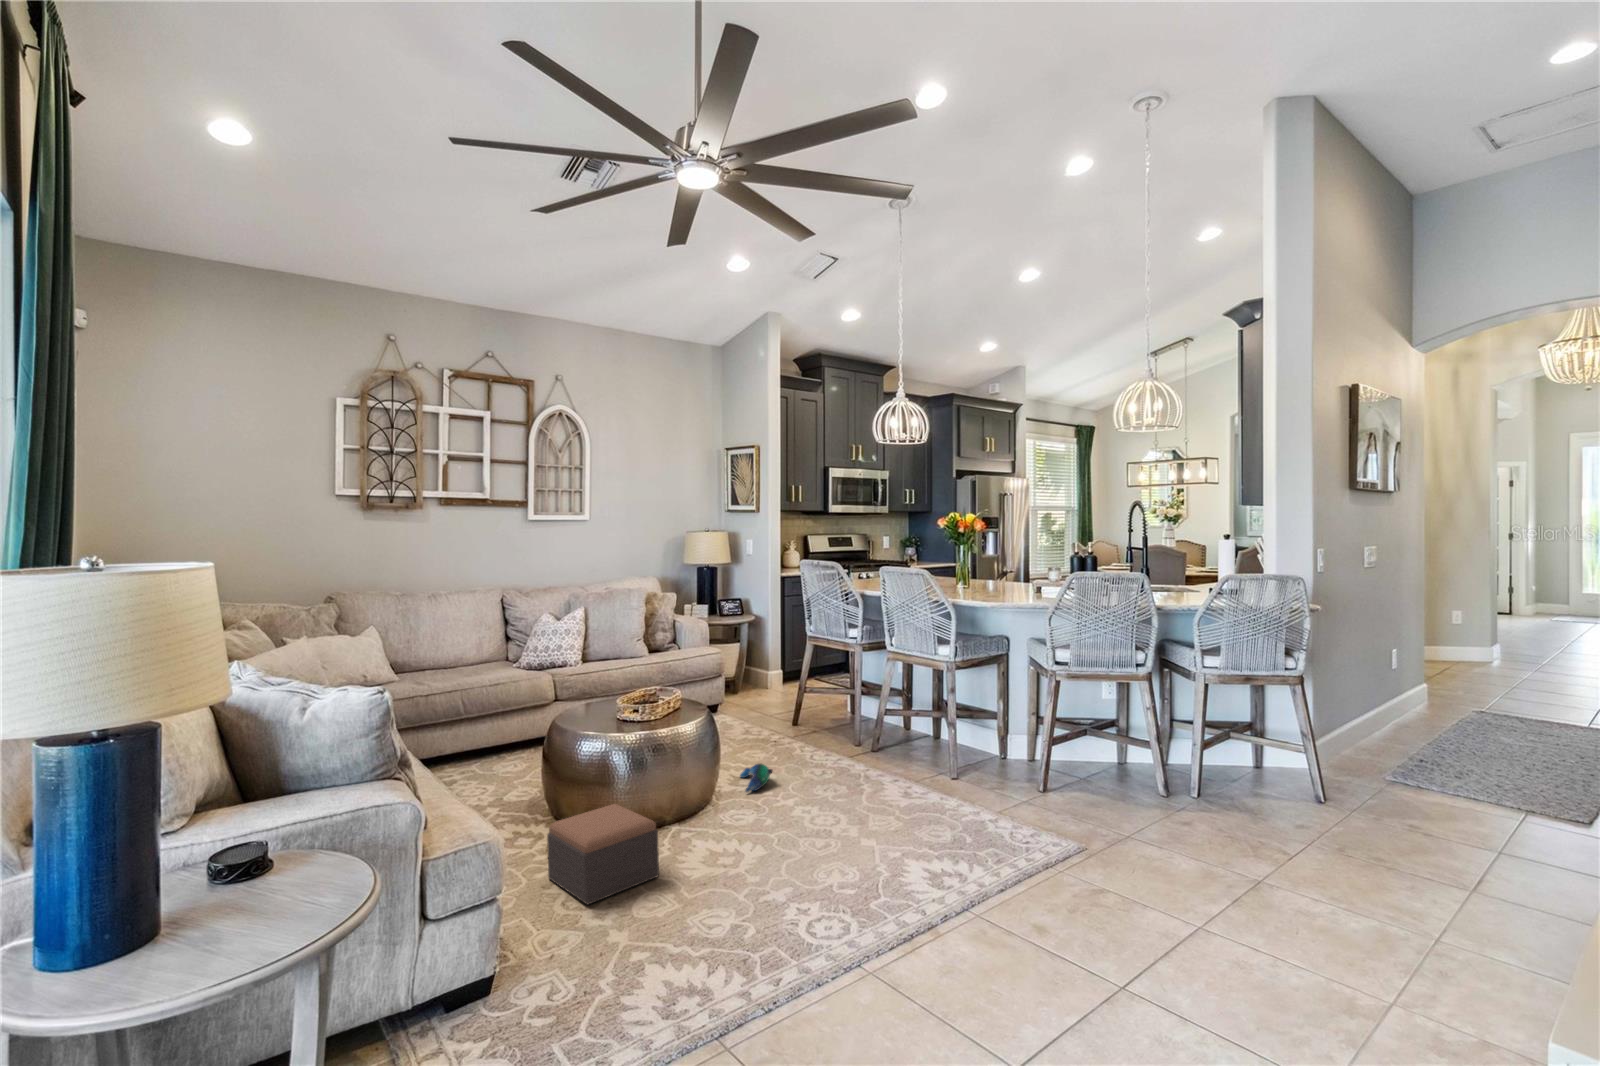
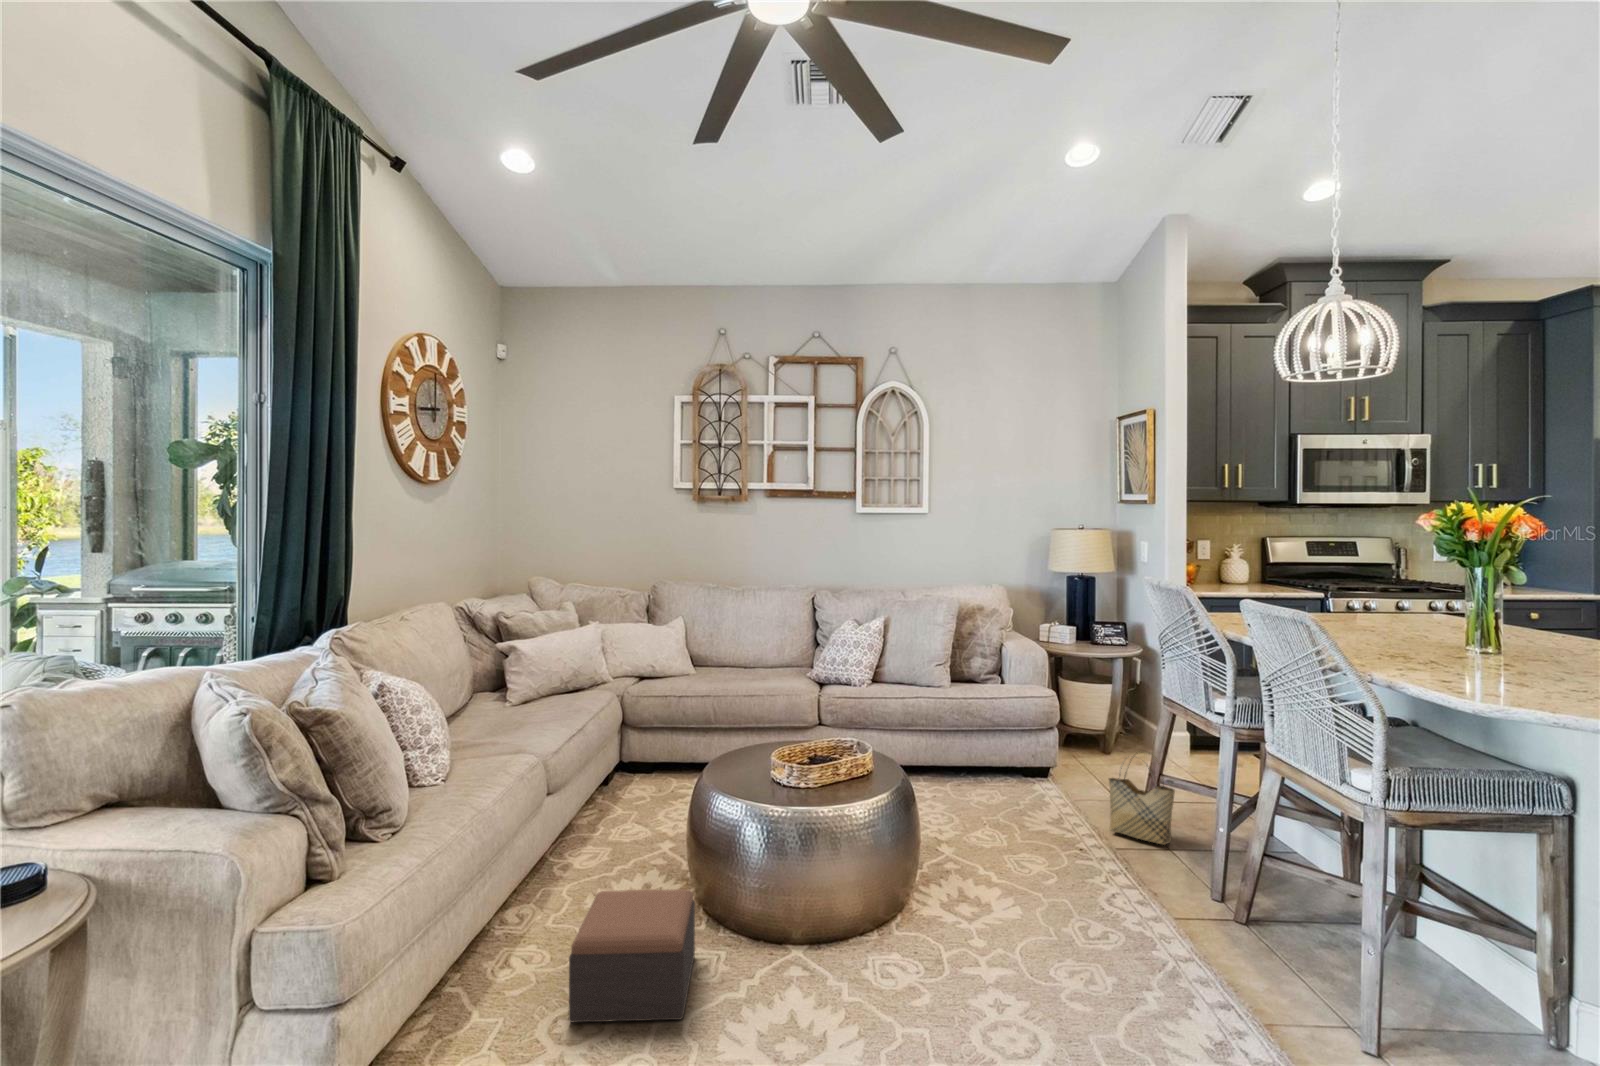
woven basket: none [781,673,821,729] -> present [1109,751,1175,845]
plush toy: present [740,764,773,792] -> none [936,881,993,927]

